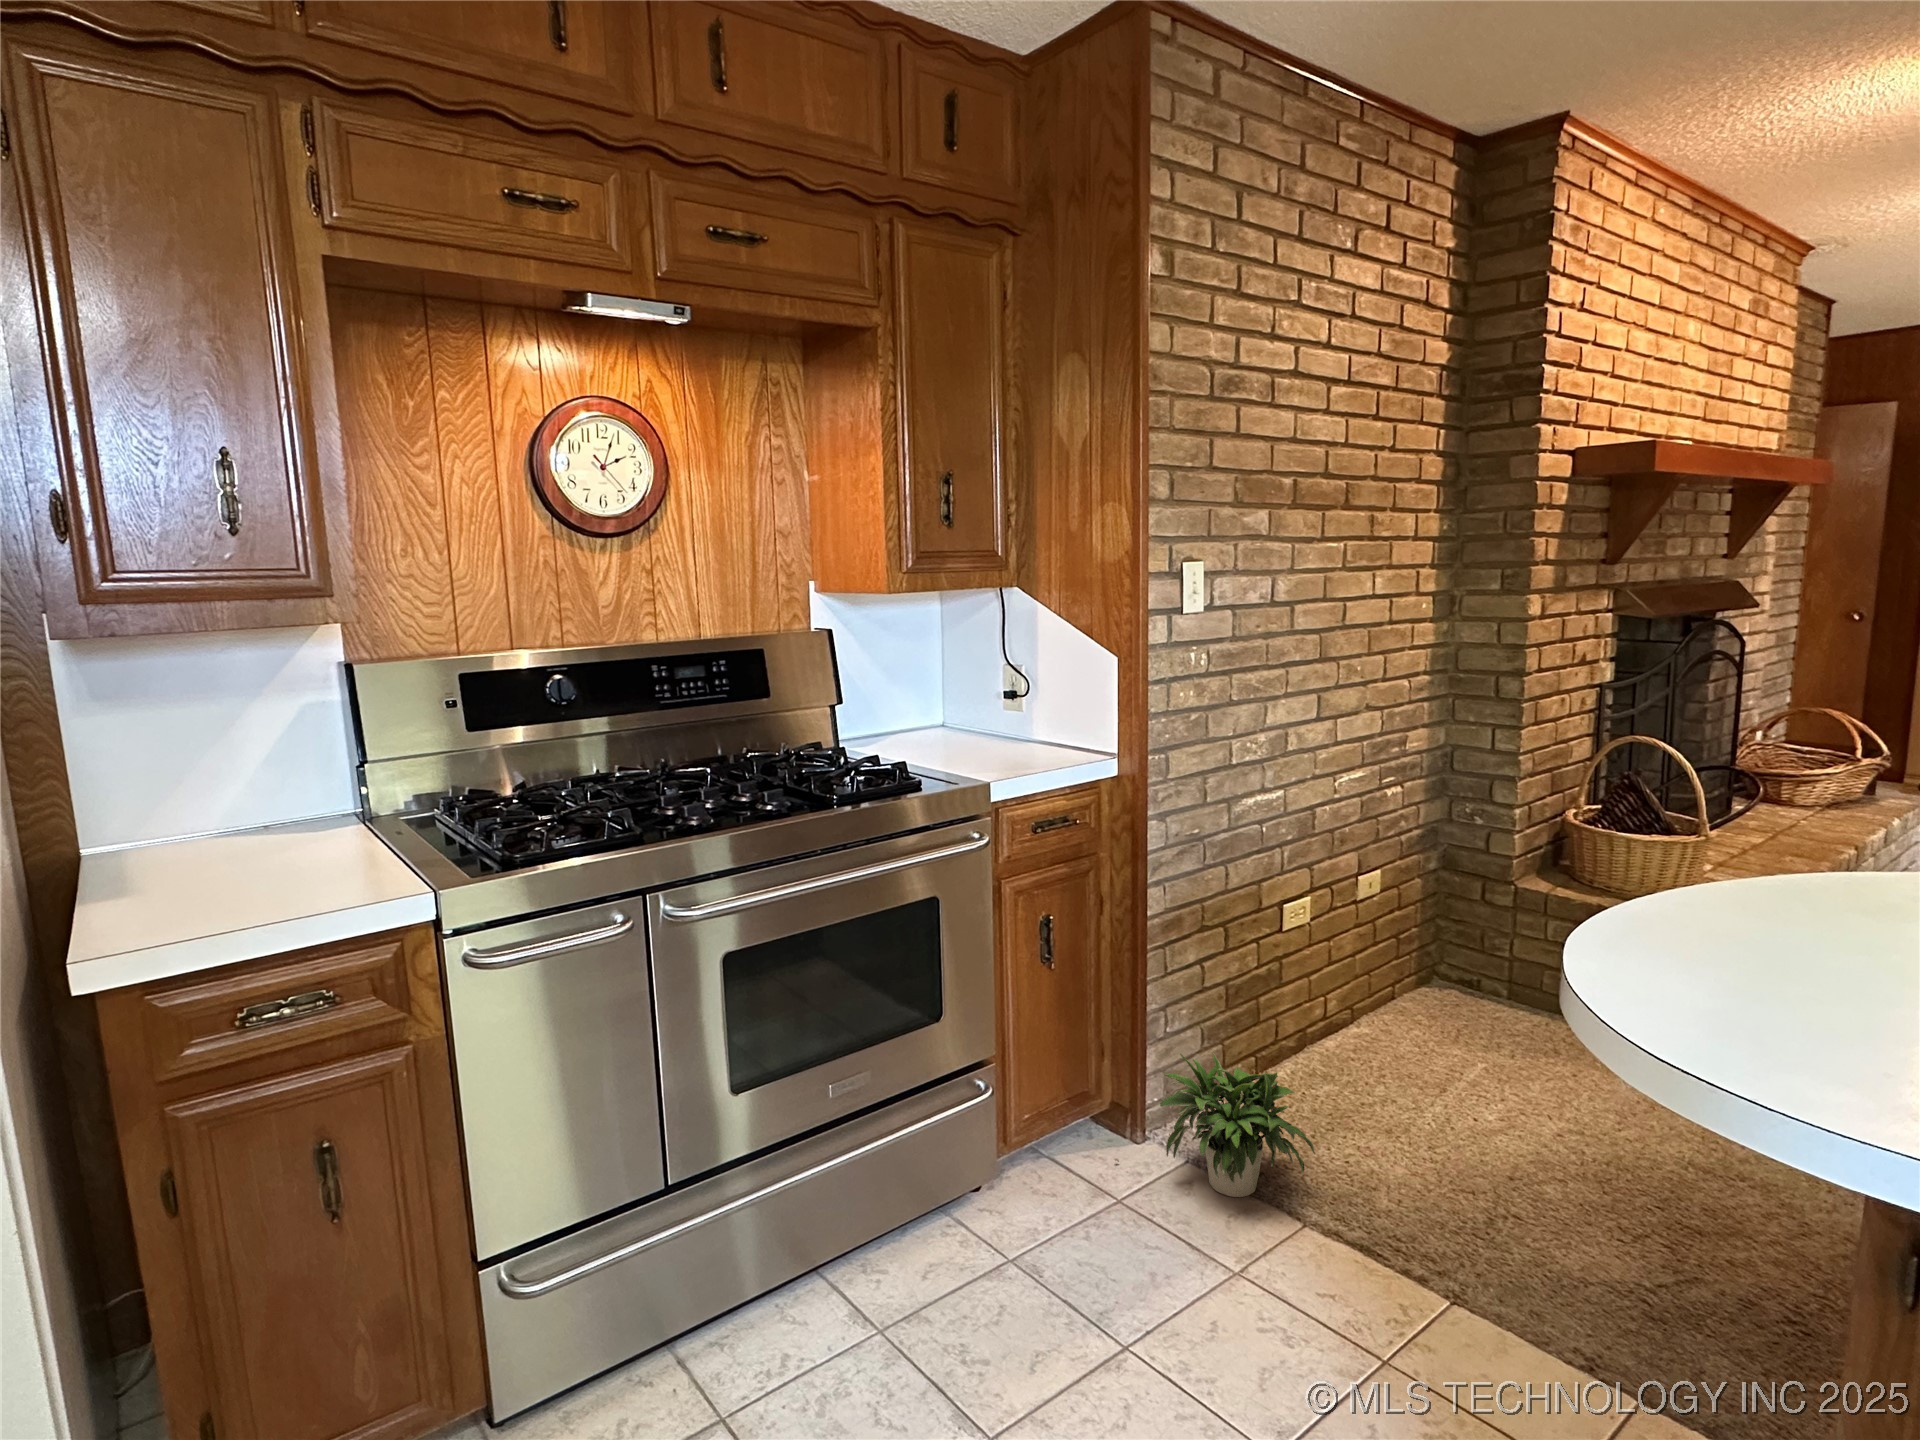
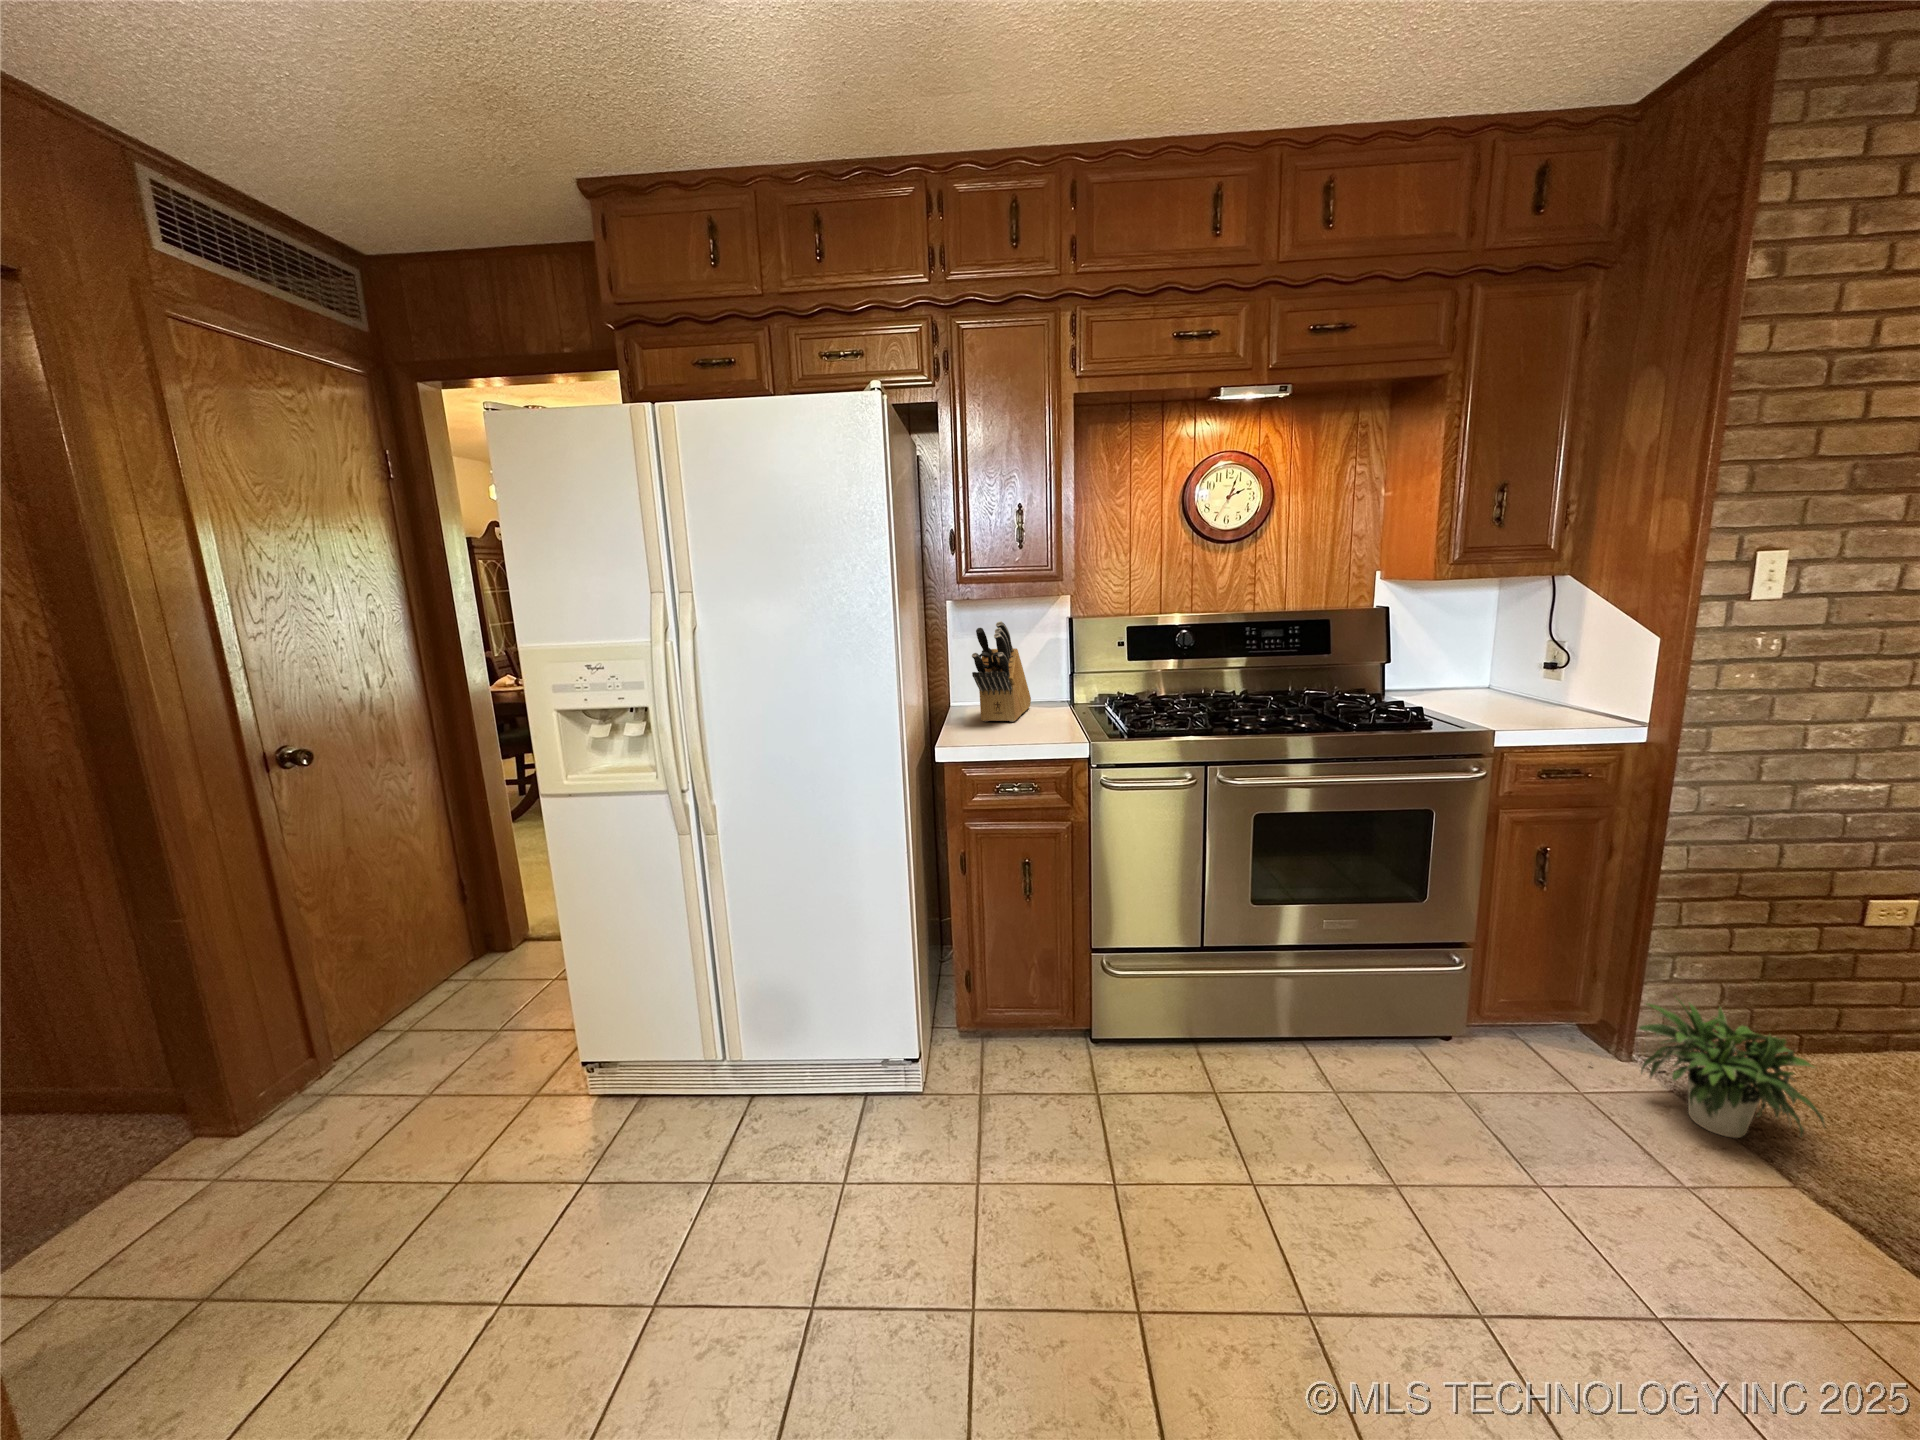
knife block: none [137,678,279,882] -> present [972,621,1031,722]

